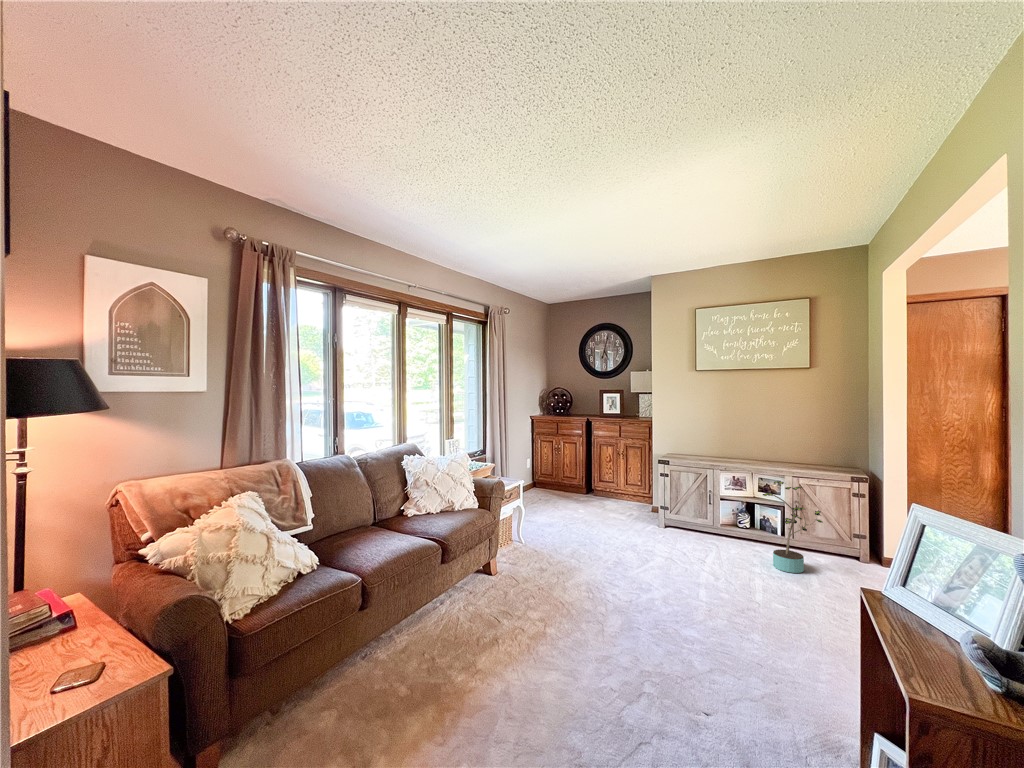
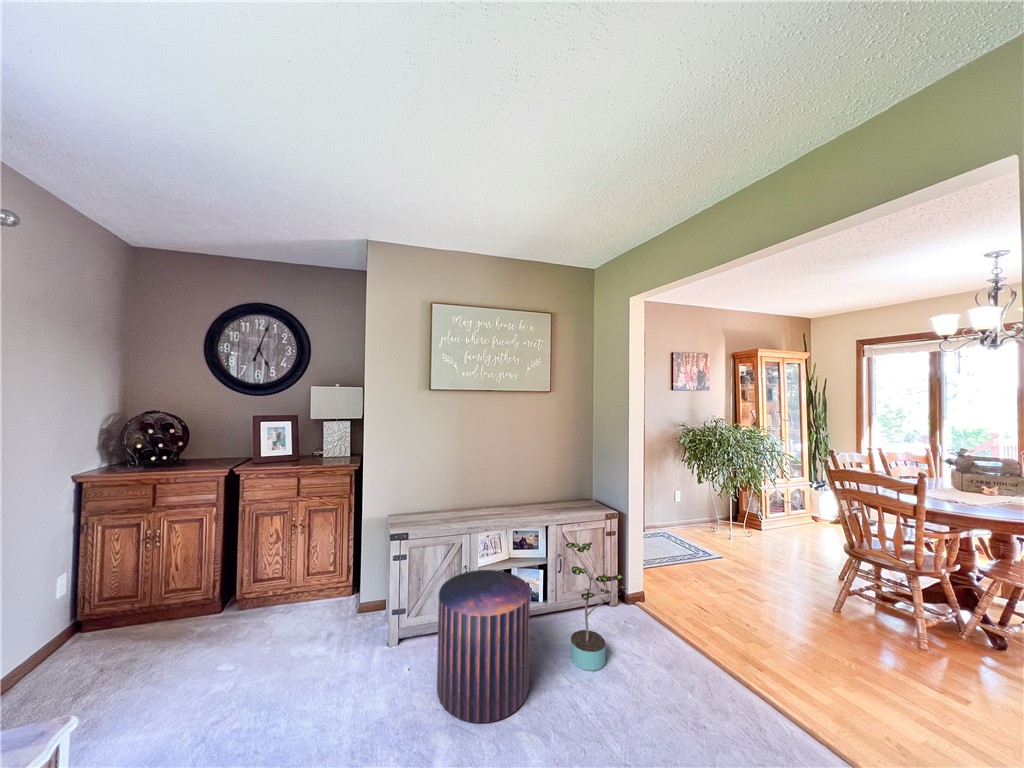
pouf: none [669,487,731,561] -> present [437,570,530,723]

